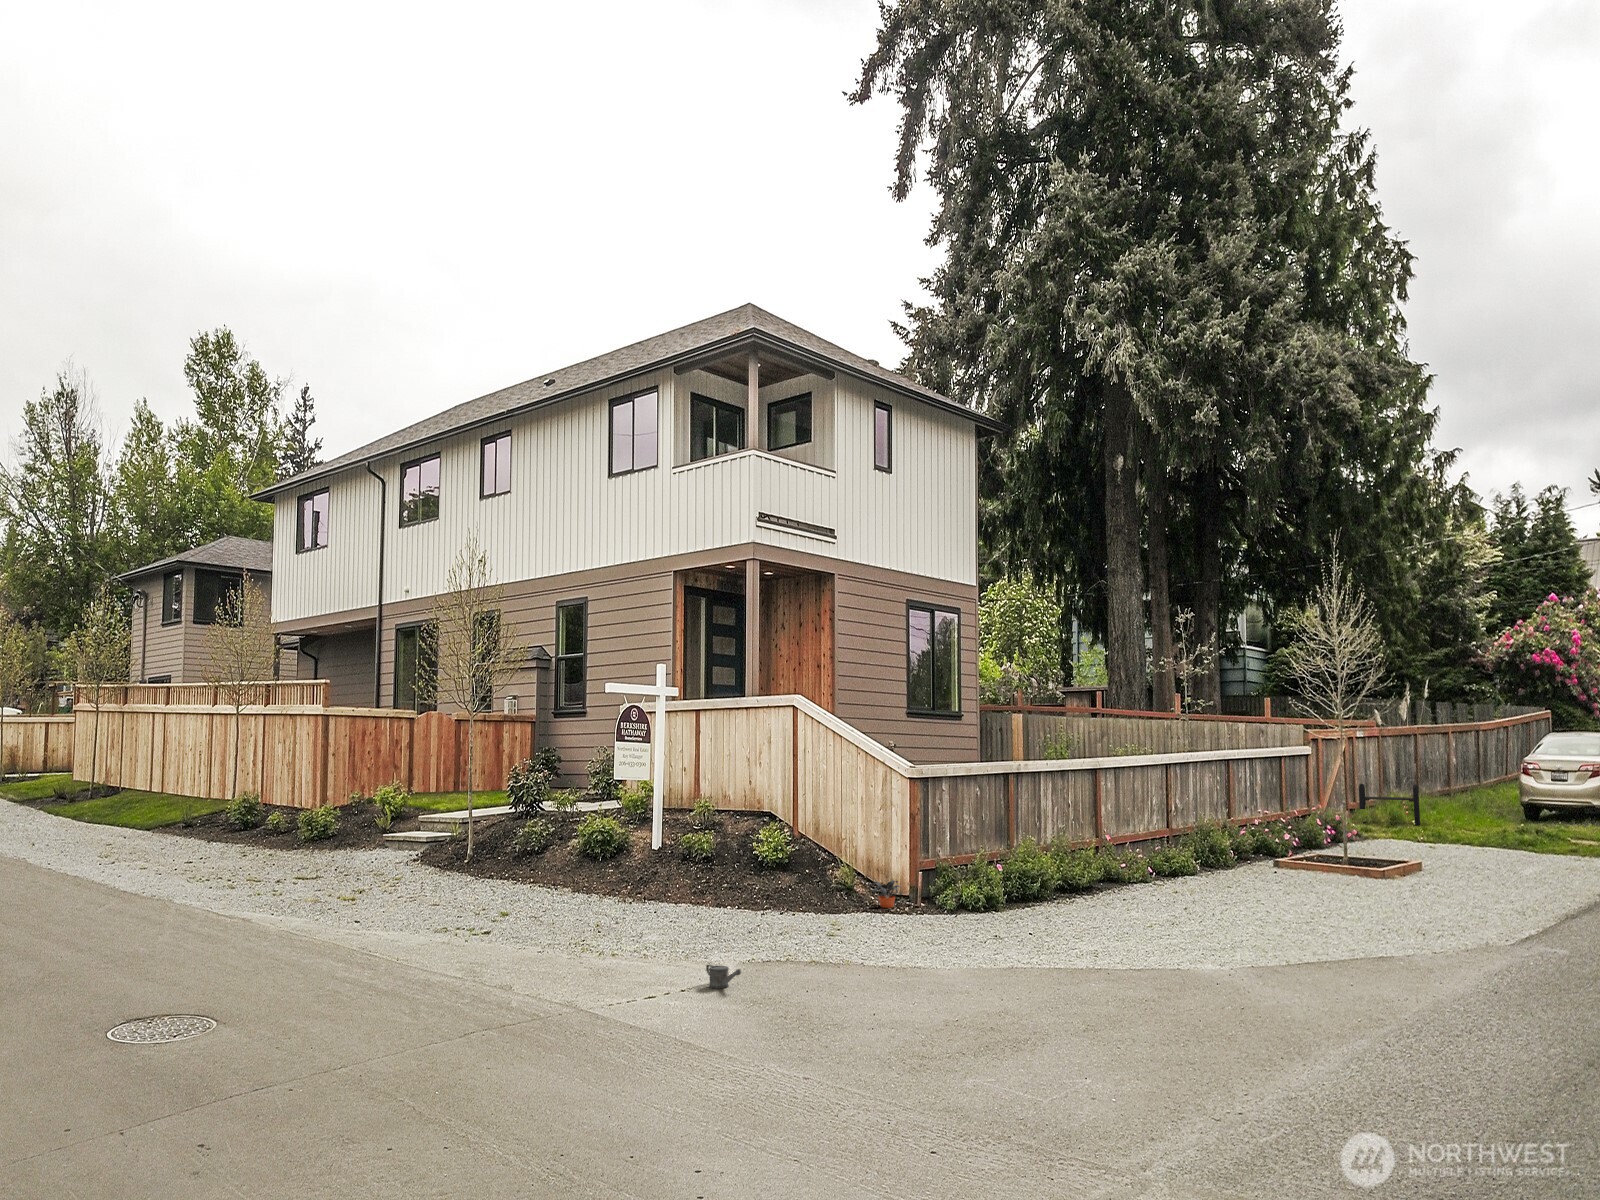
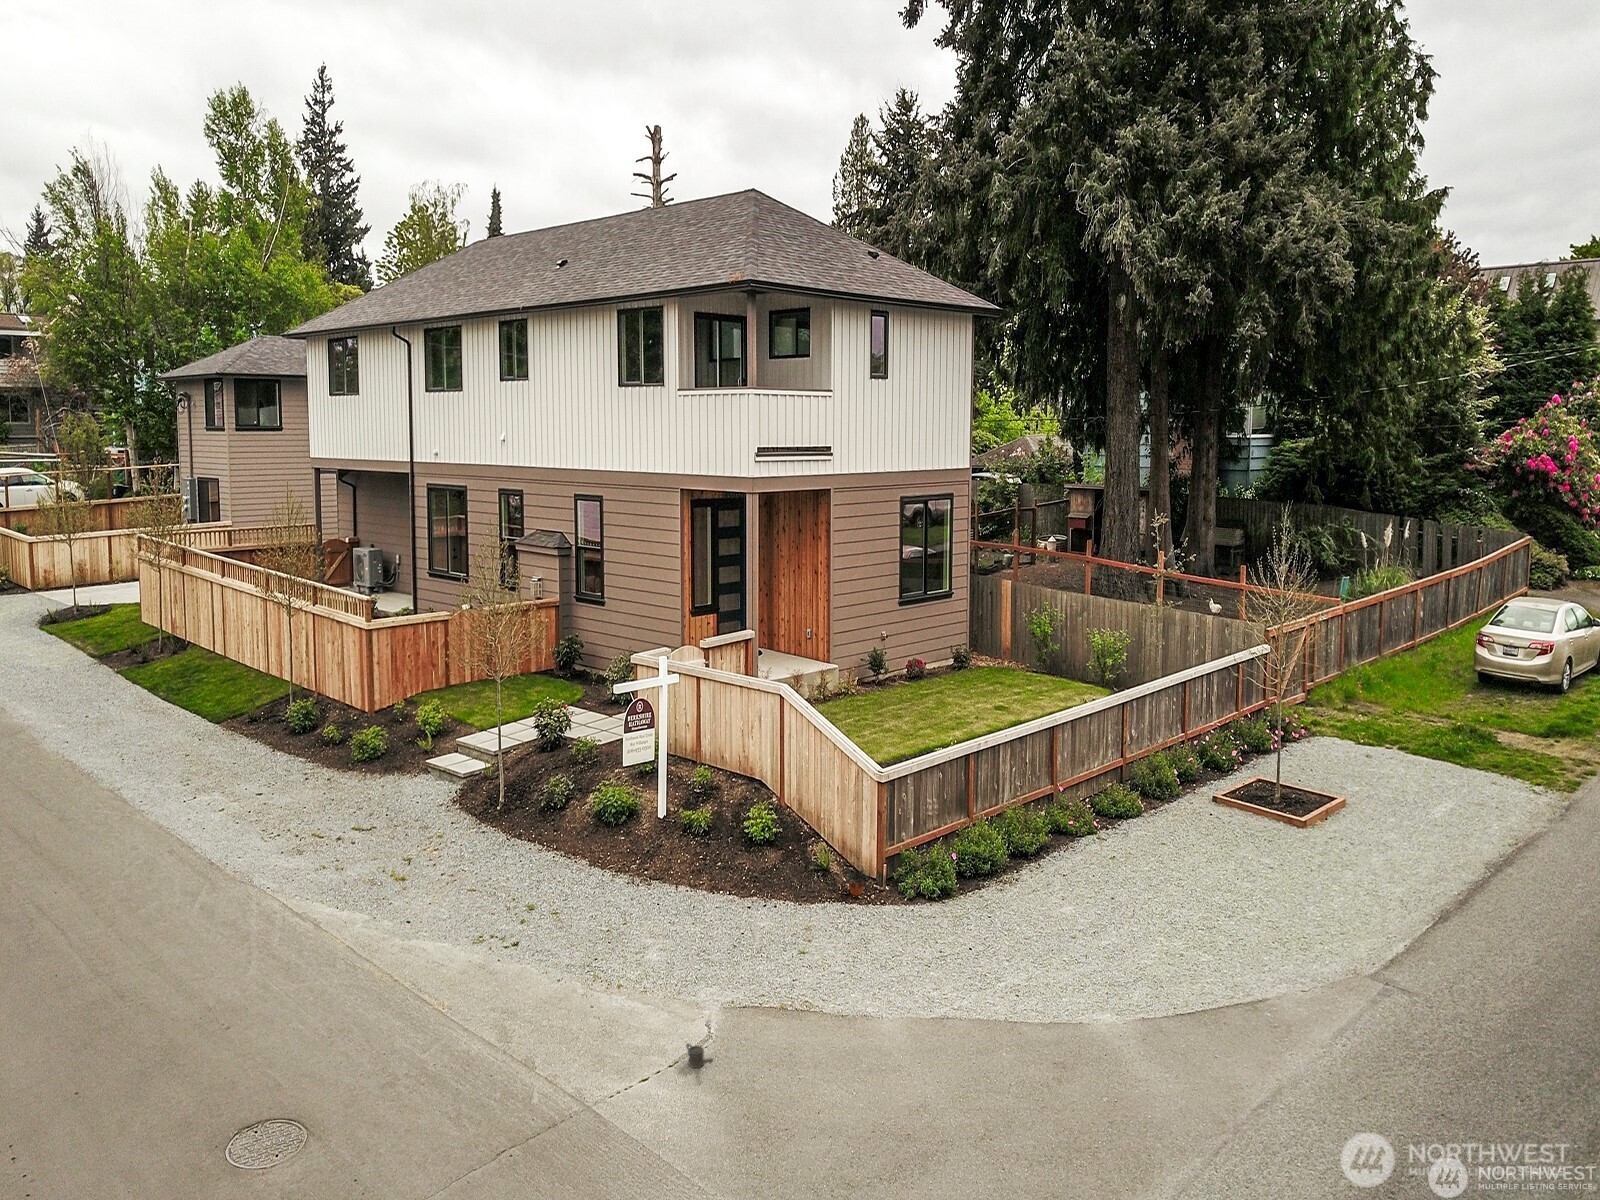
bench: present [1359,784,1420,825] -> none [1317,655,1375,698]

